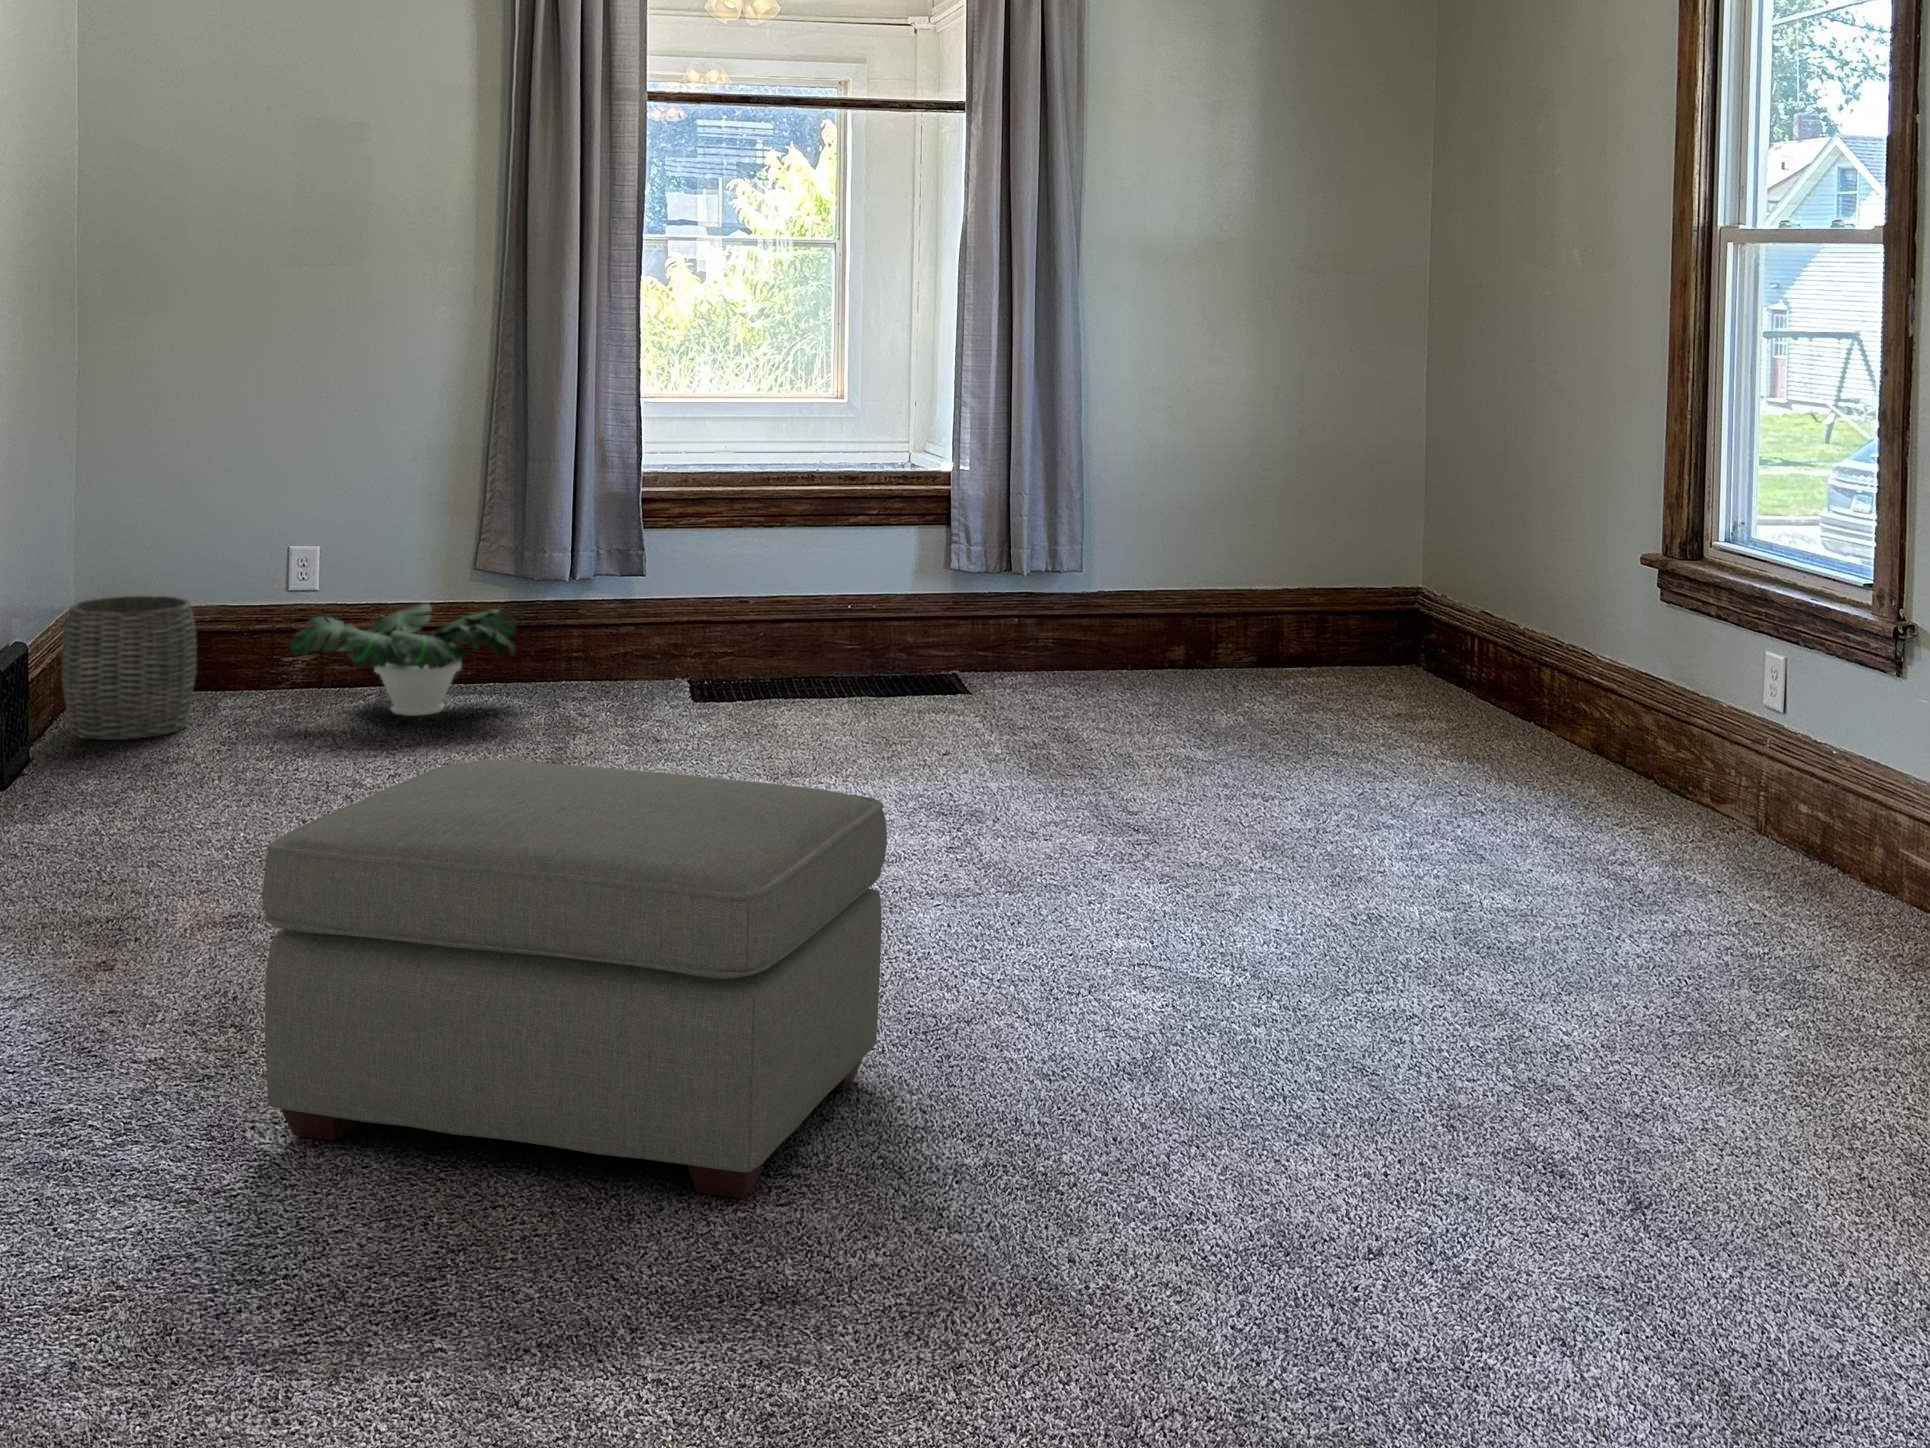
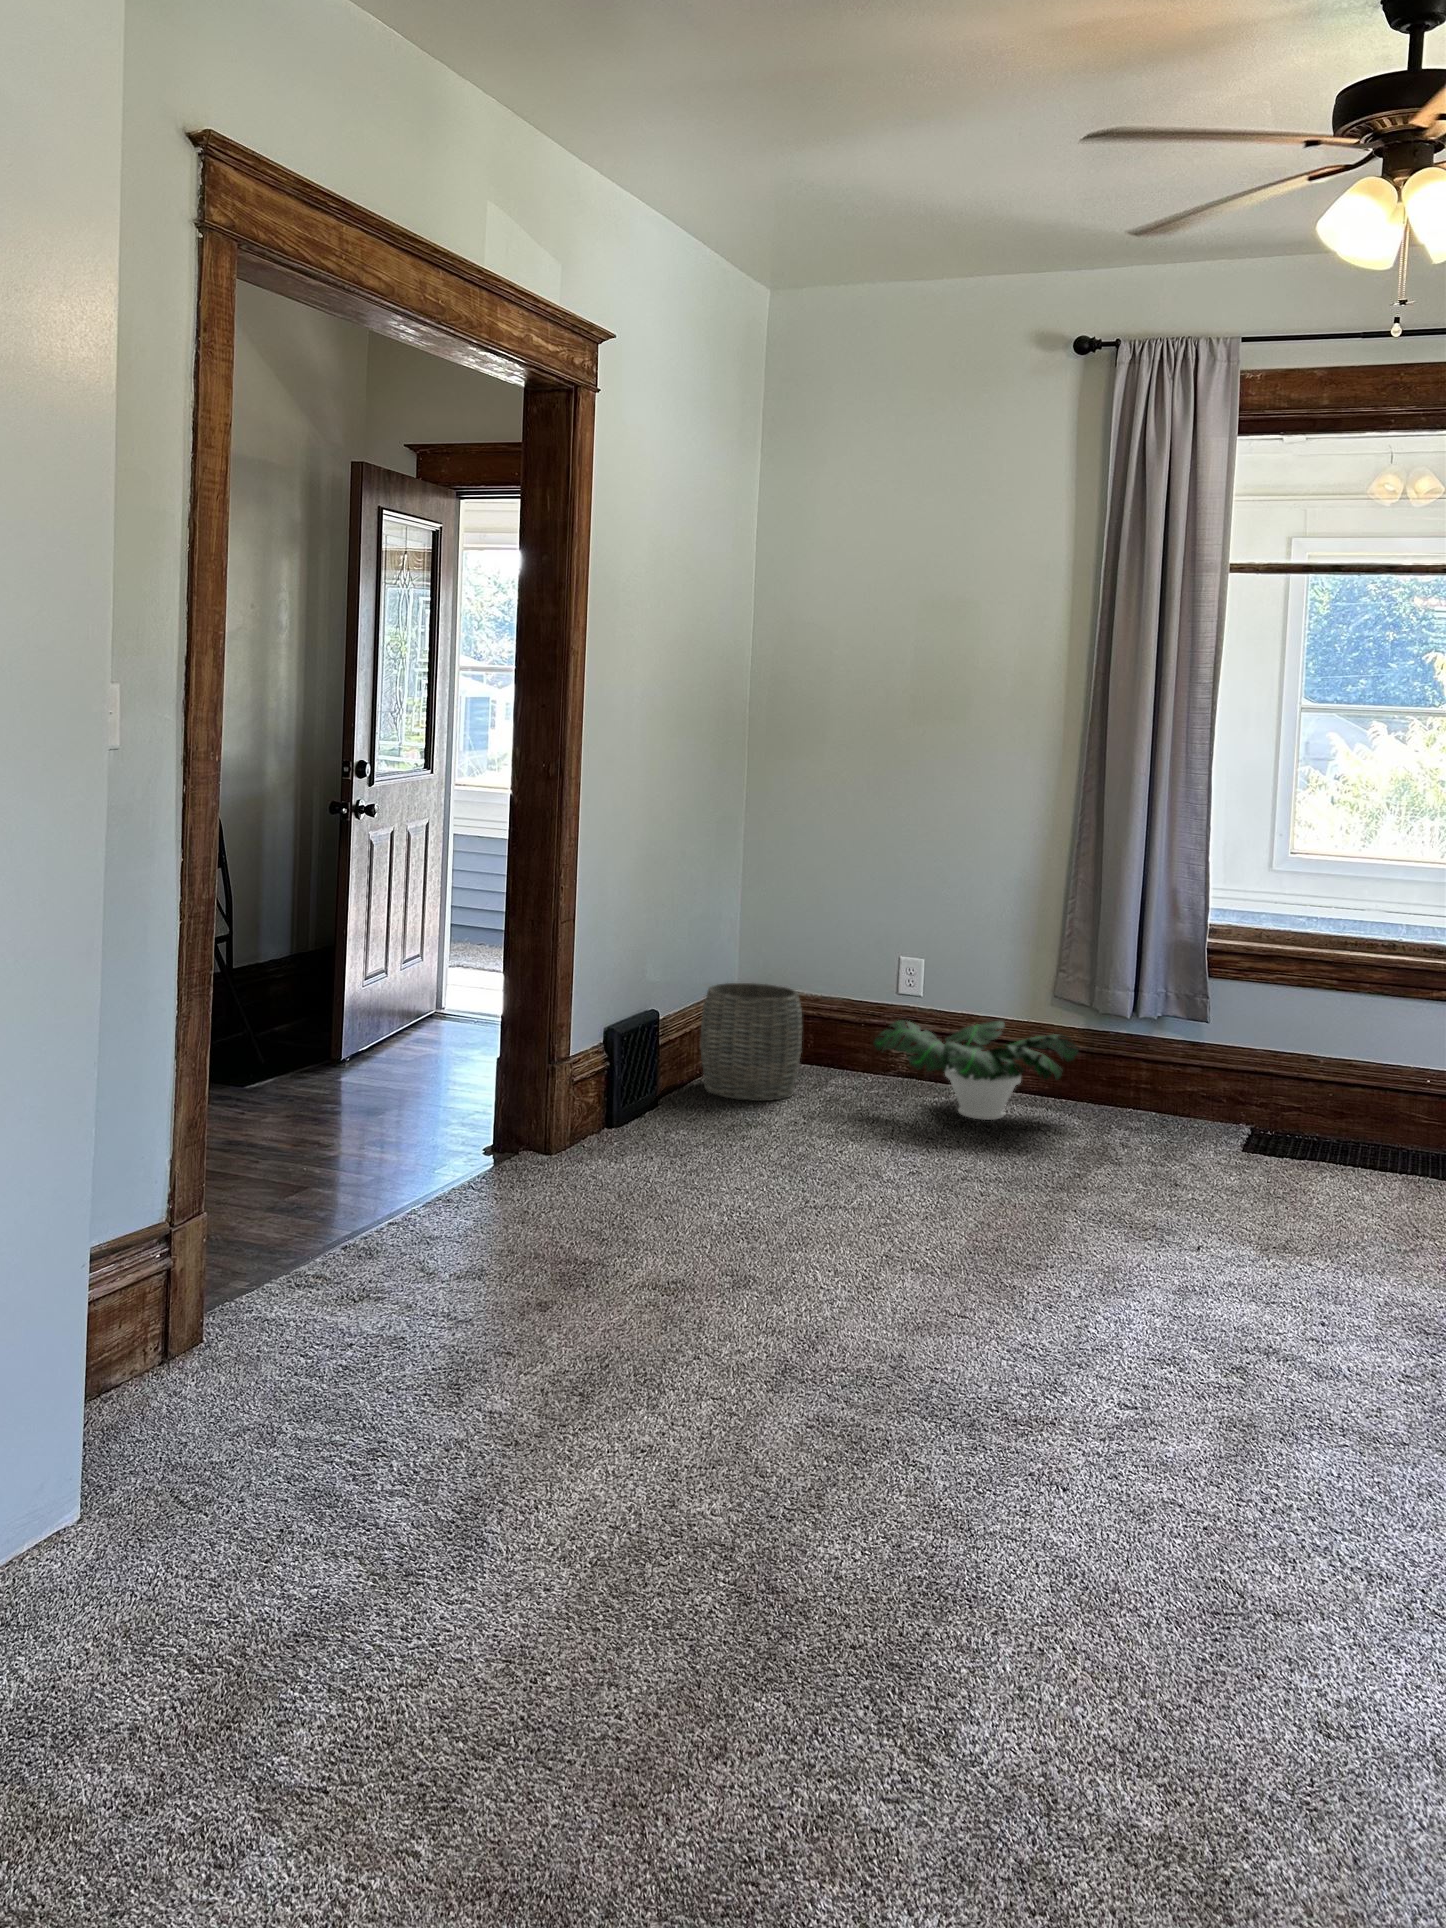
ottoman: present [263,760,887,1199] -> none [496,1188,1134,1757]

